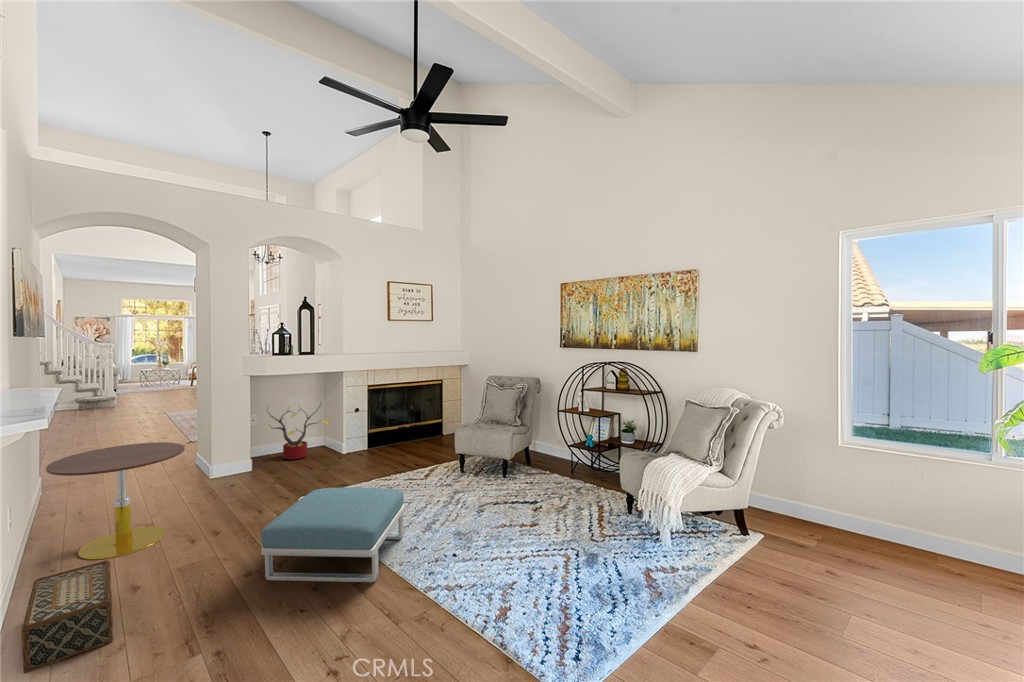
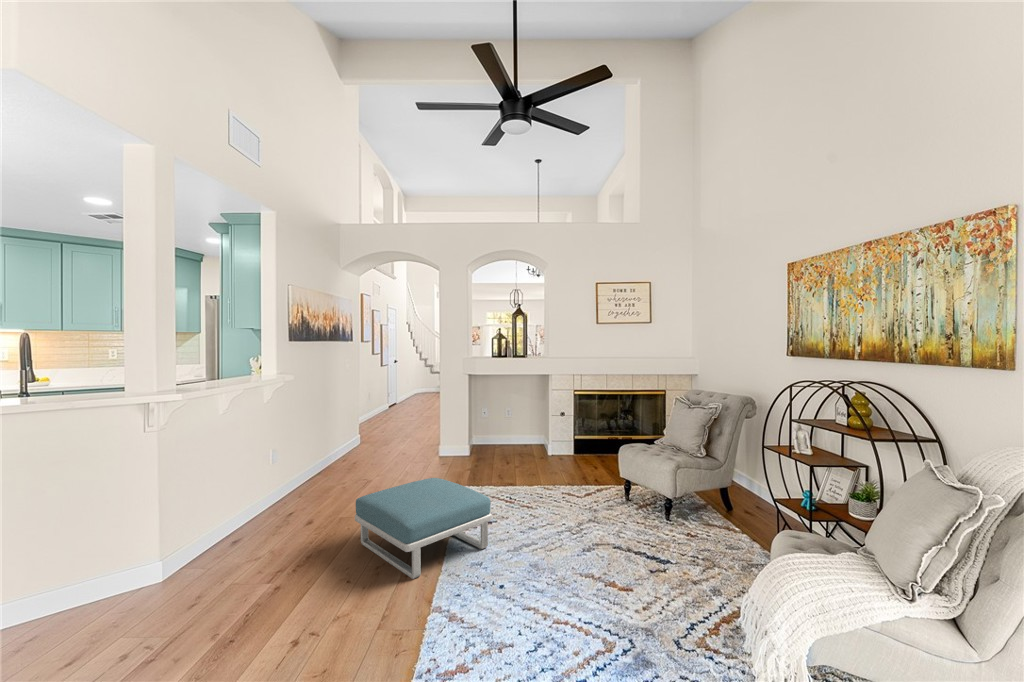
decorative plant: present [268,406,329,460] -> none [486,400,536,452]
side table: present [46,442,185,560] -> none [299,415,381,495]
woven basket: present [22,560,113,673] -> none [213,493,293,549]

